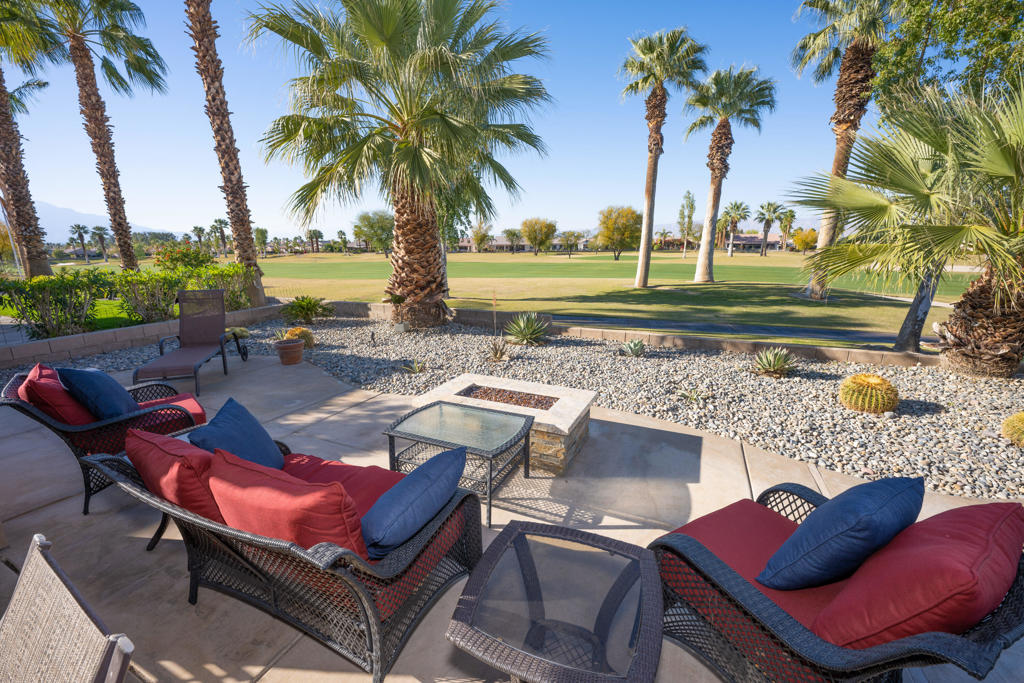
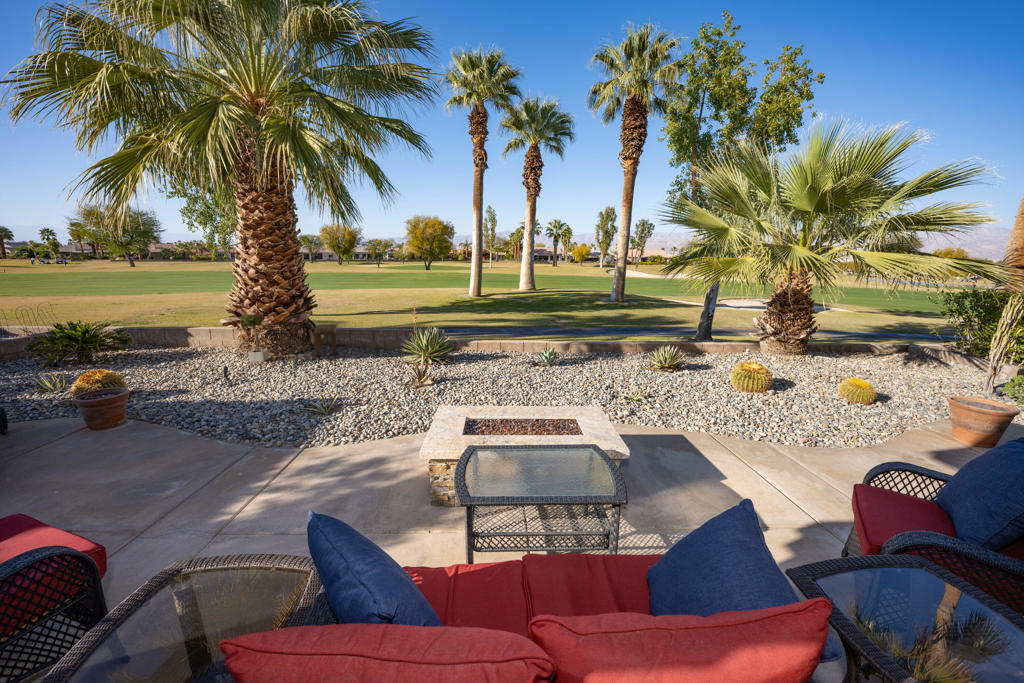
bench: none [440,306,465,331] -> present [313,324,337,356]

